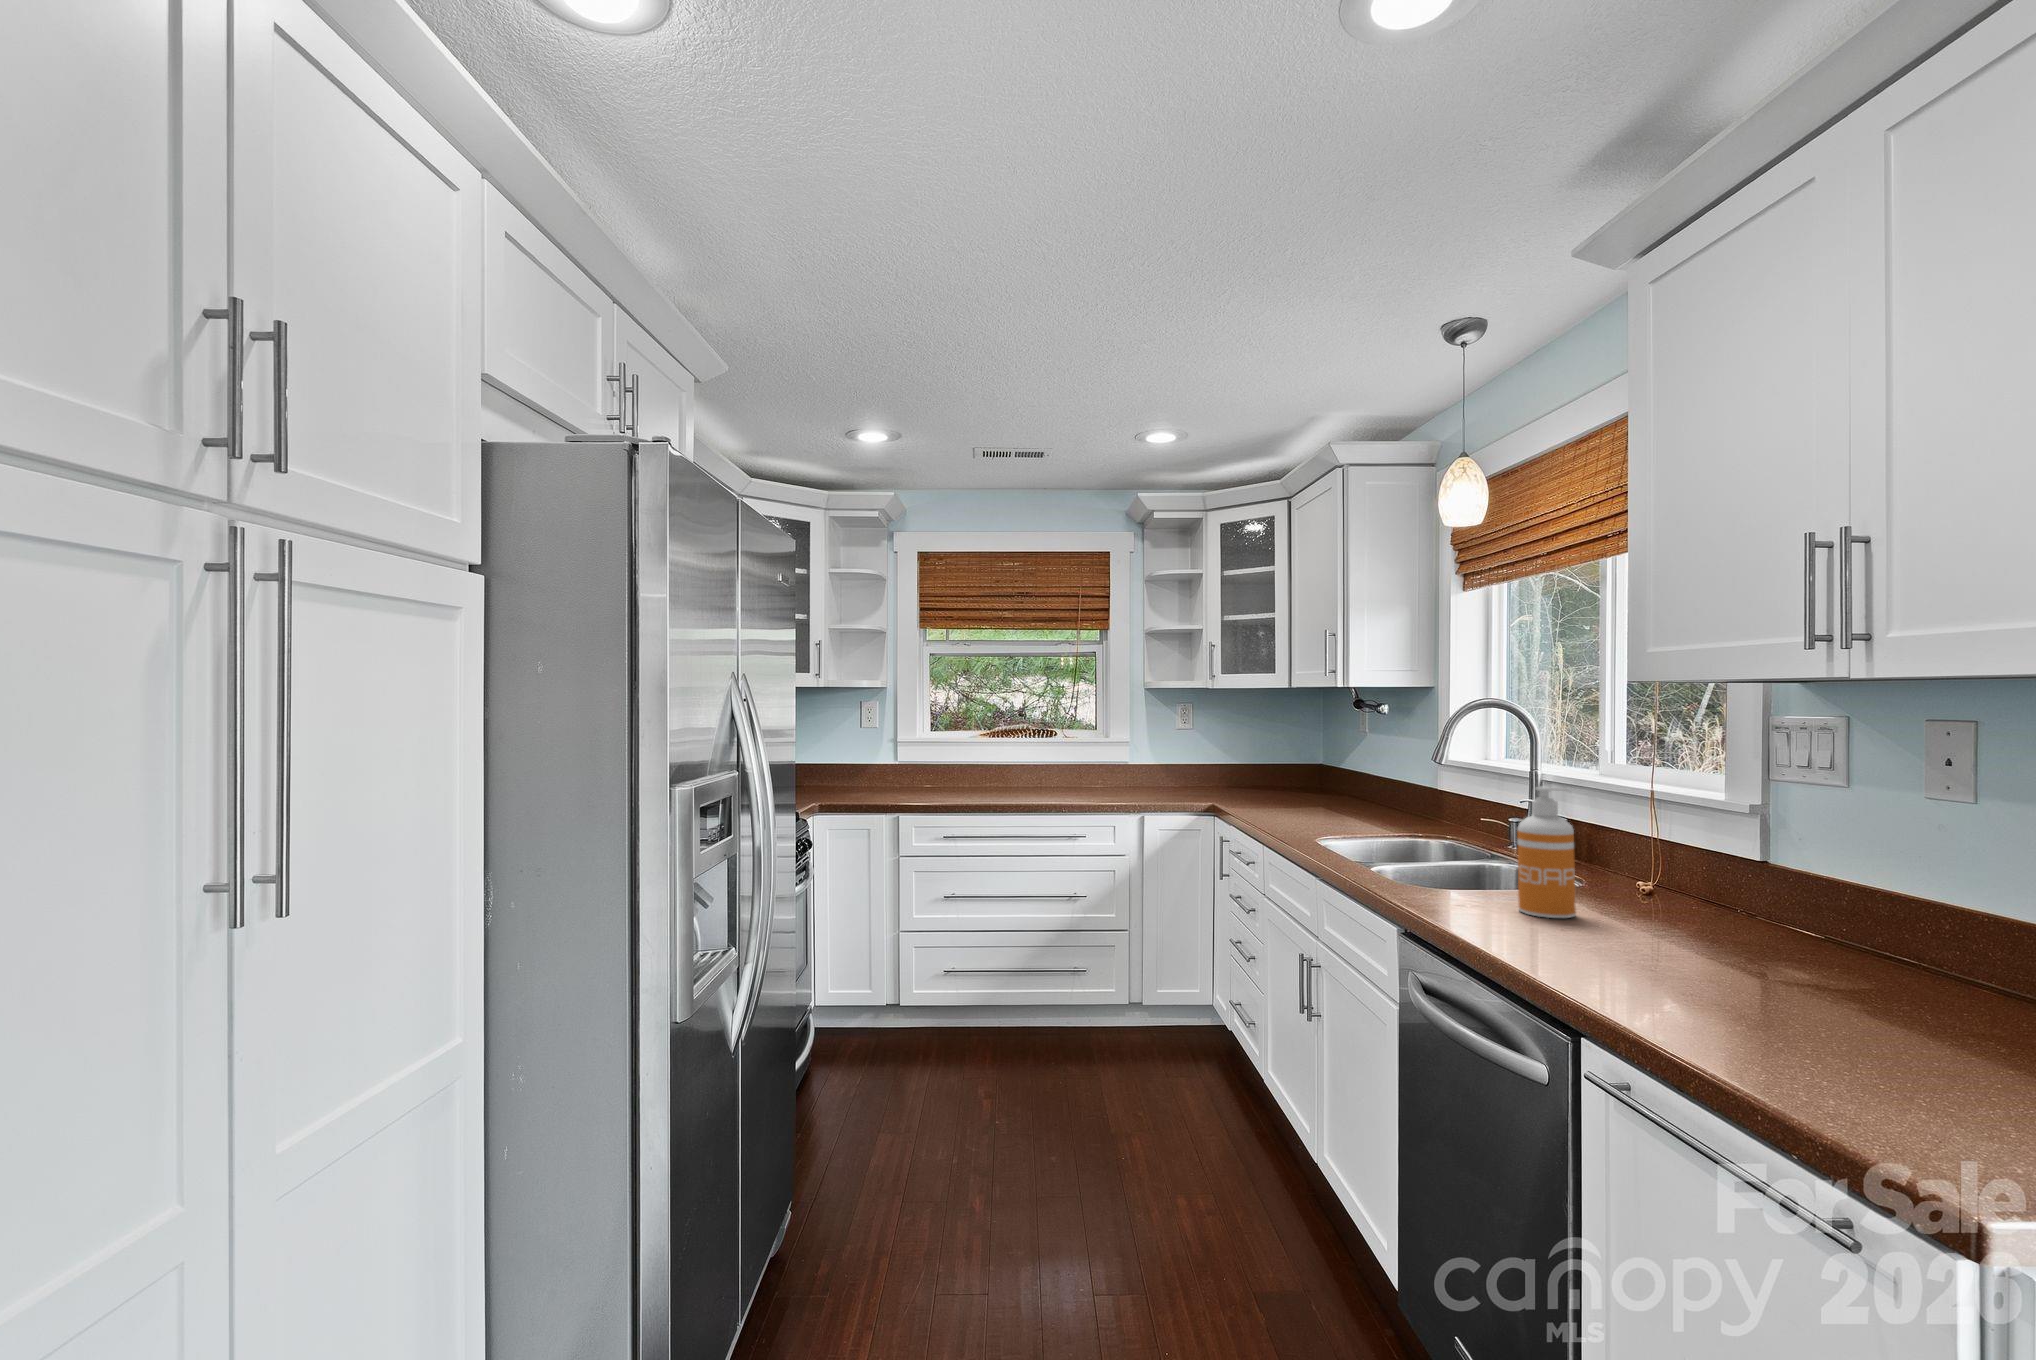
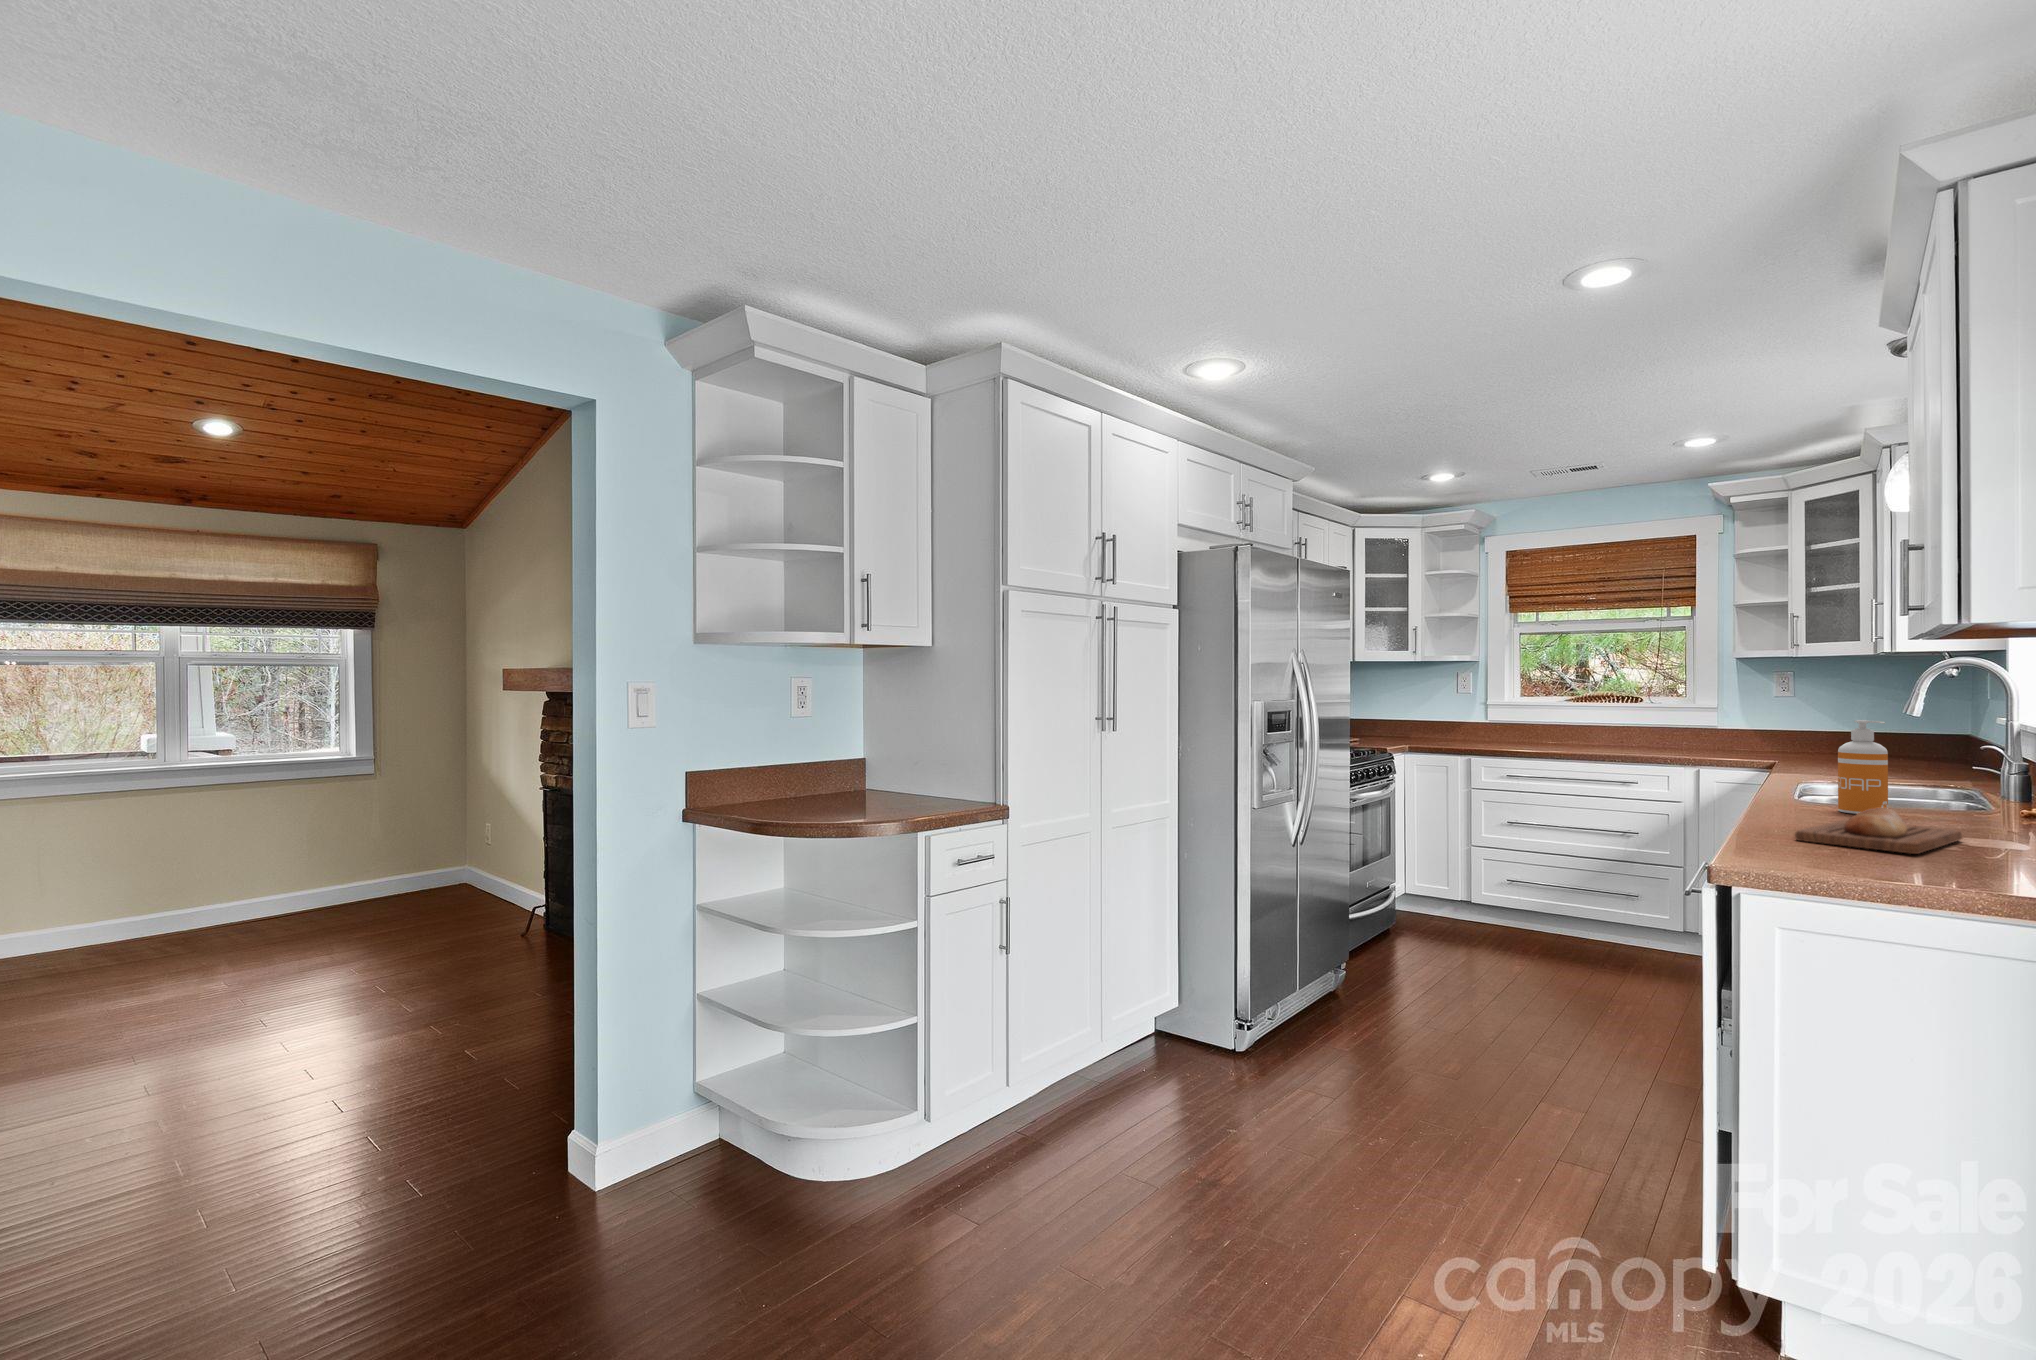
bread loaf: none [1650,940,1951,1053] -> present [1795,808,1962,854]

